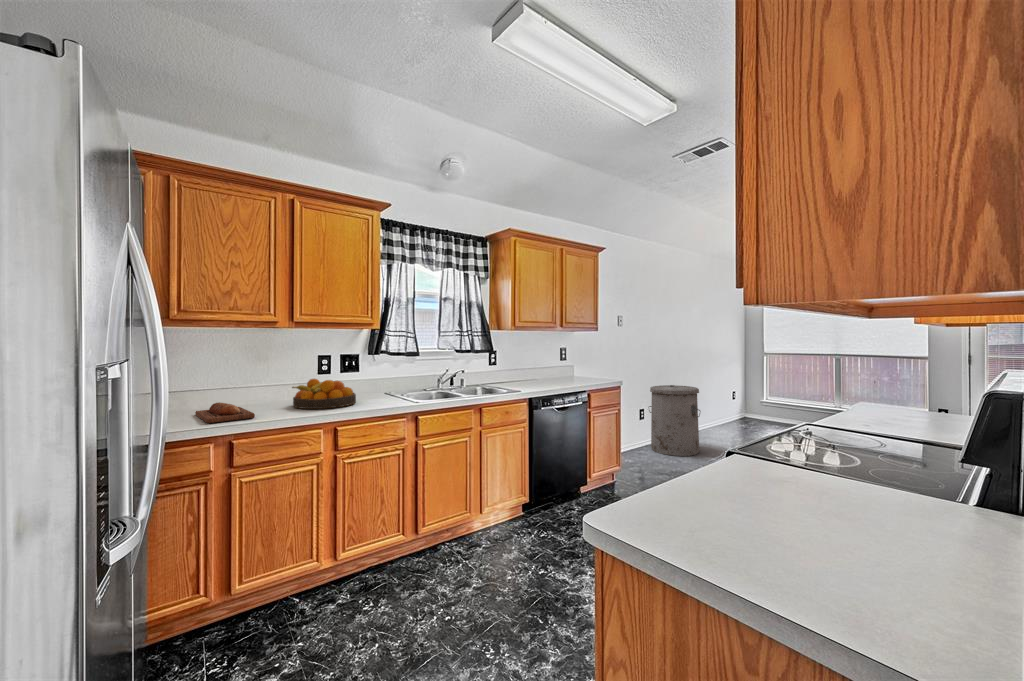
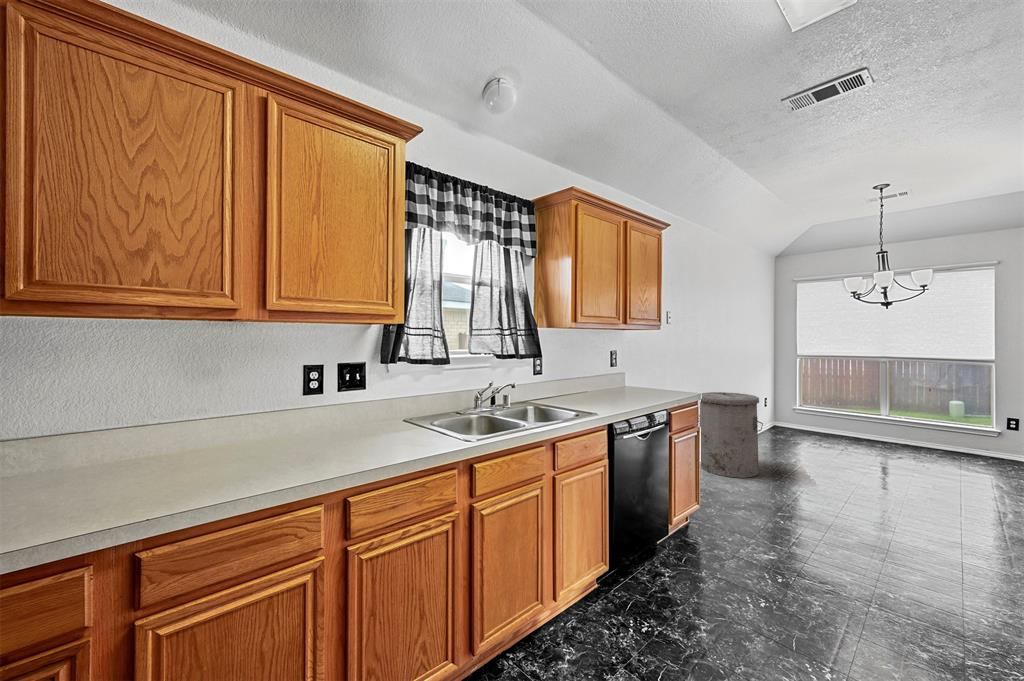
fruit bowl: present [292,379,356,409] -> none [263,406,371,463]
bread loaf: present [195,402,255,423] -> none [73,460,190,520]

